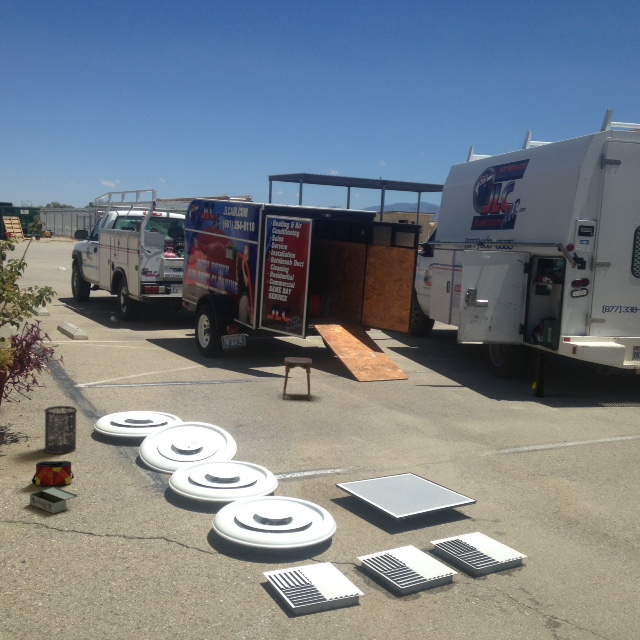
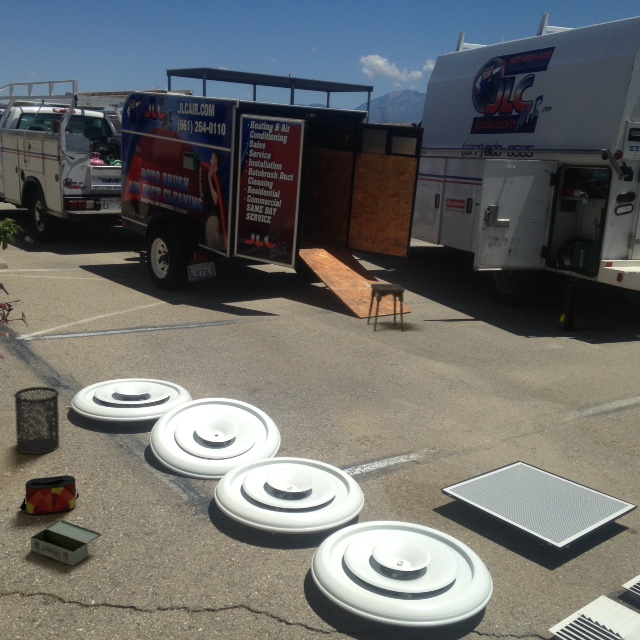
stool: present [283,357,312,400] -> present [367,284,405,331]

